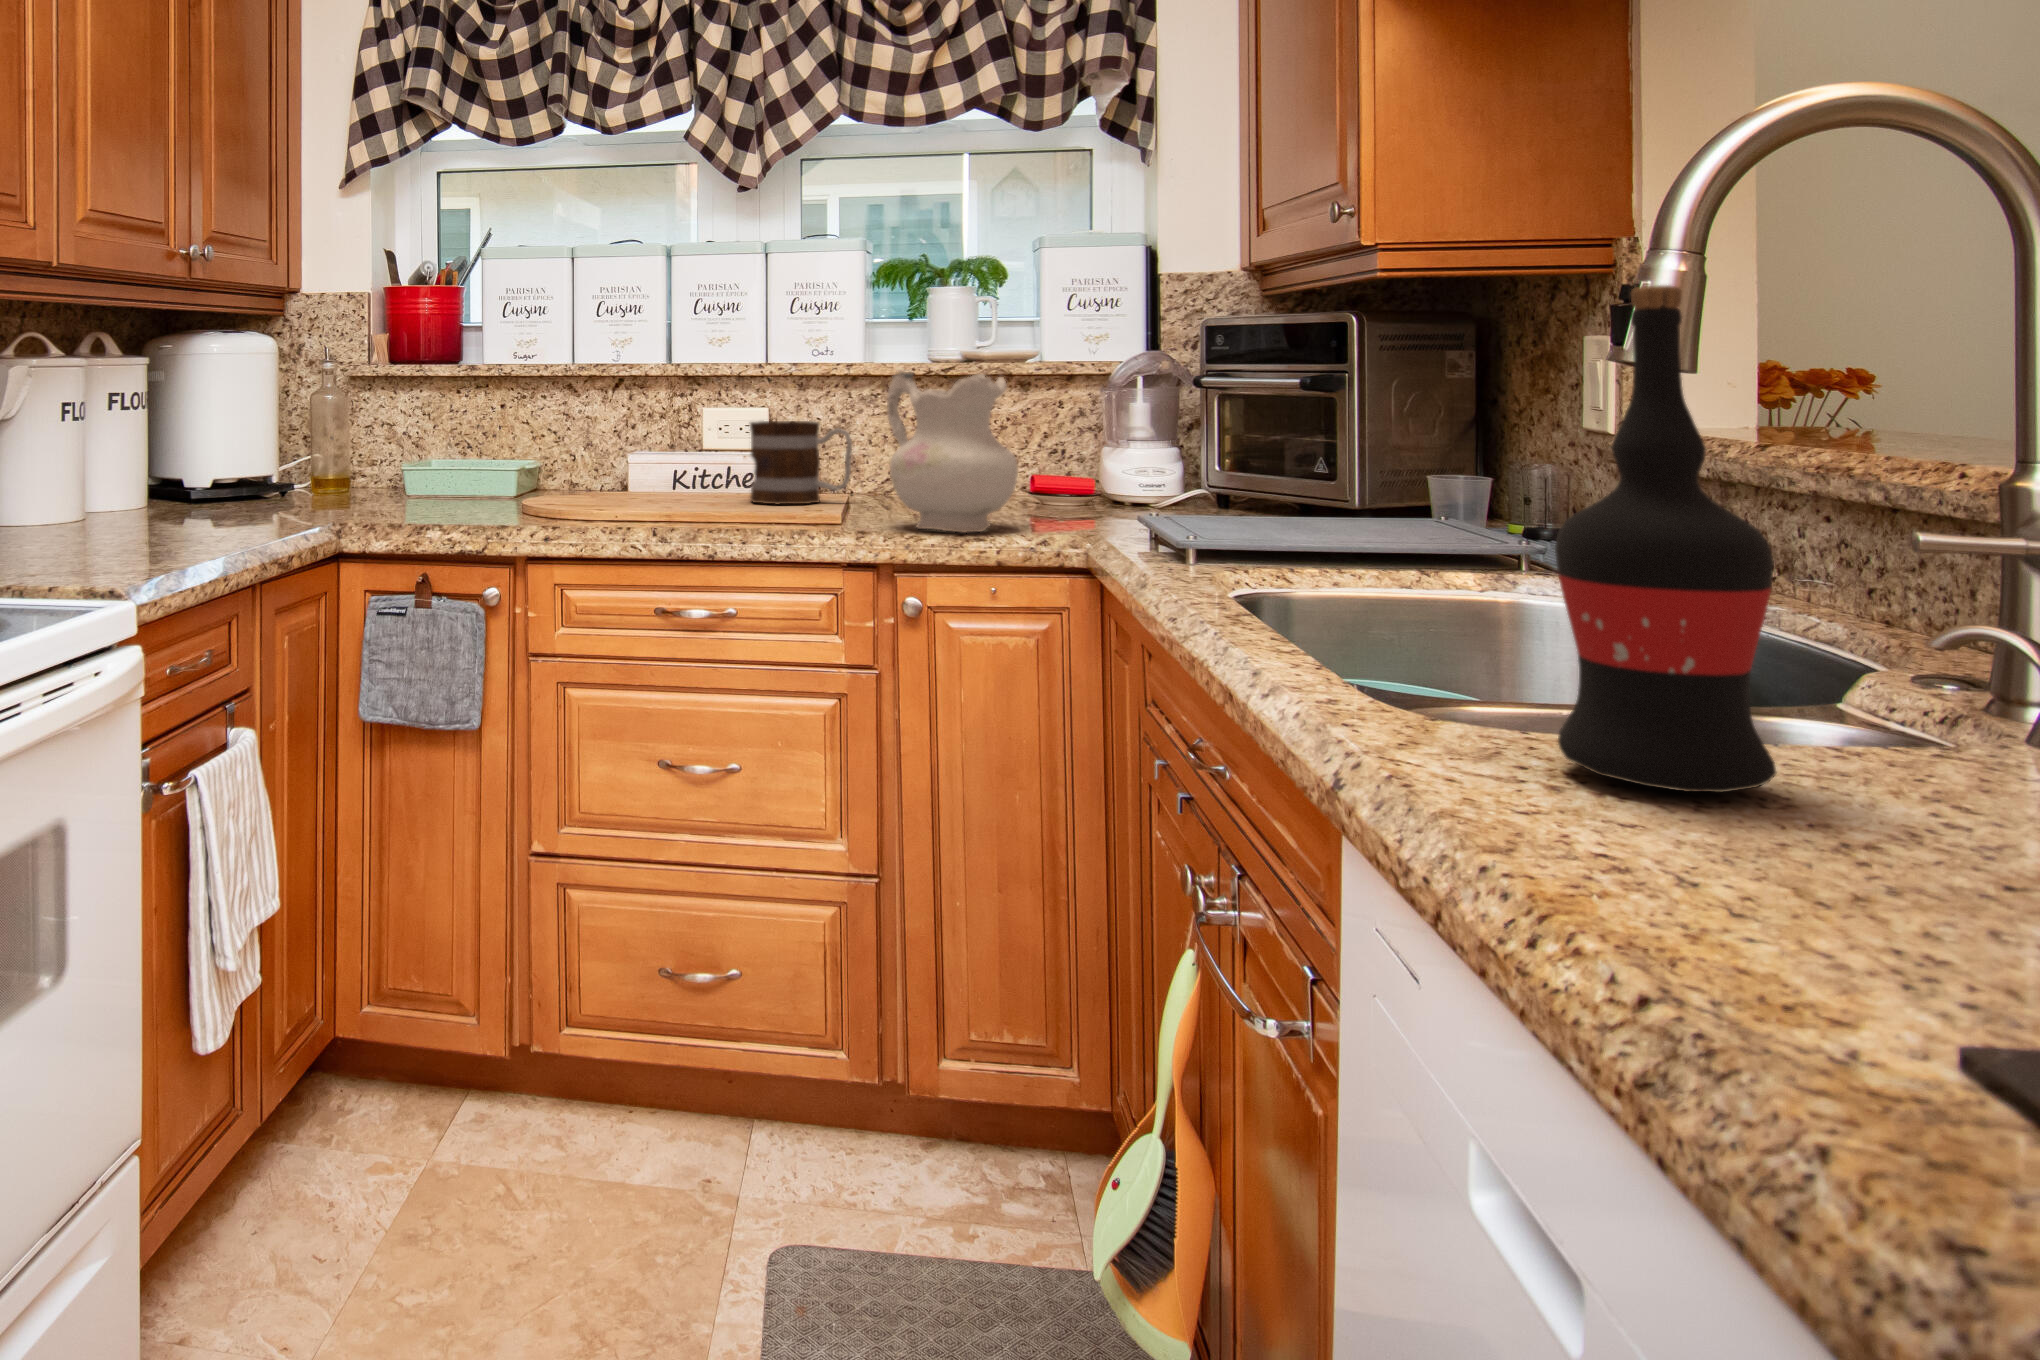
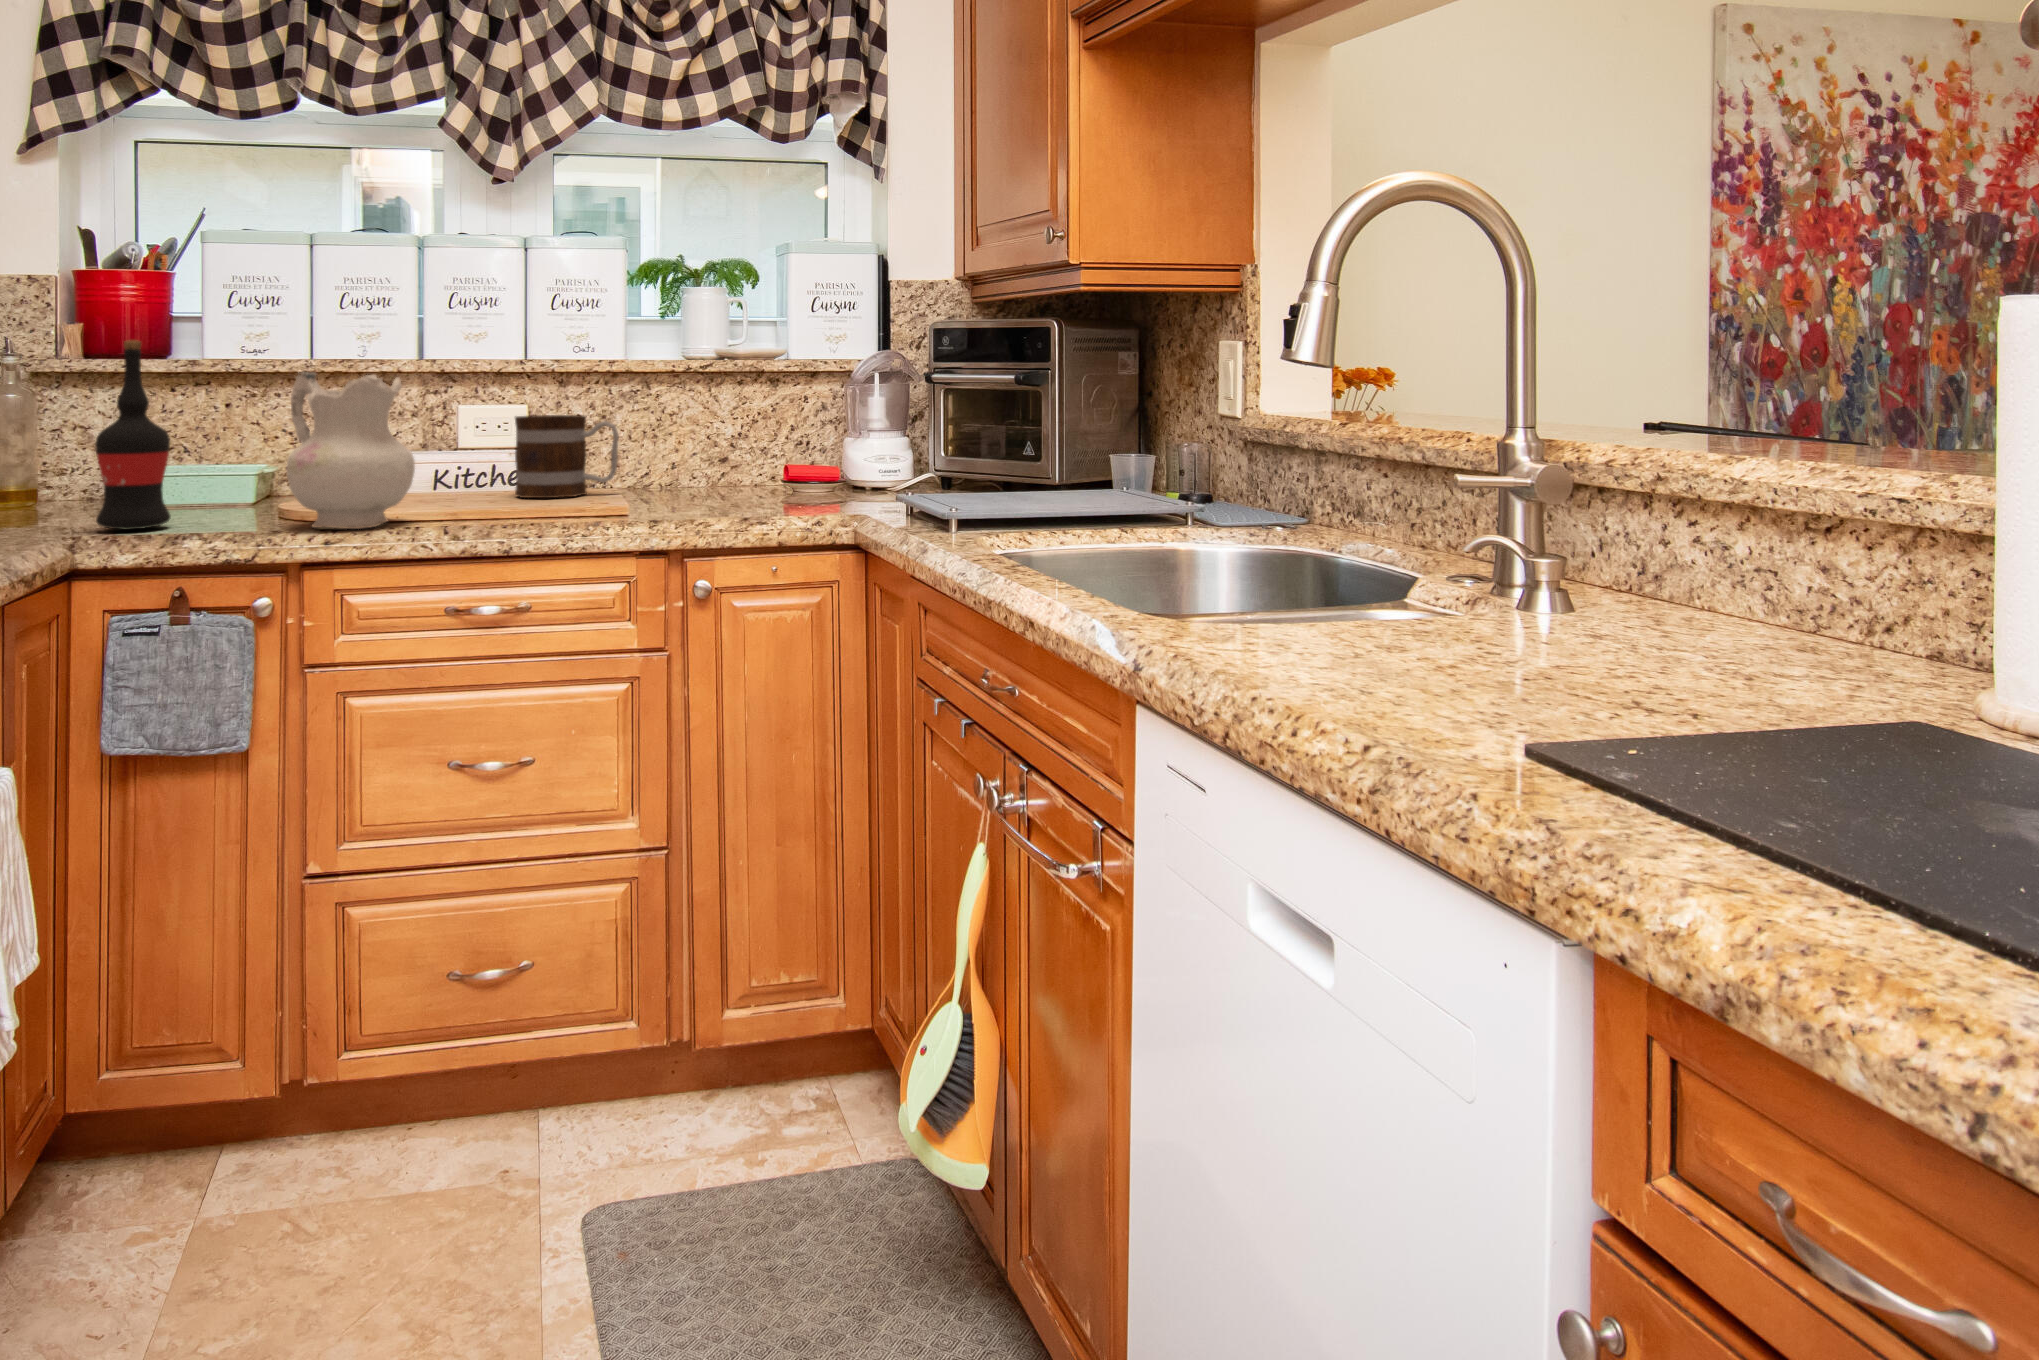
wine bottle: present [1555,285,1776,792] -> present [95,340,171,530]
ceramic pitcher: present [887,371,1018,533] -> present [286,371,415,529]

